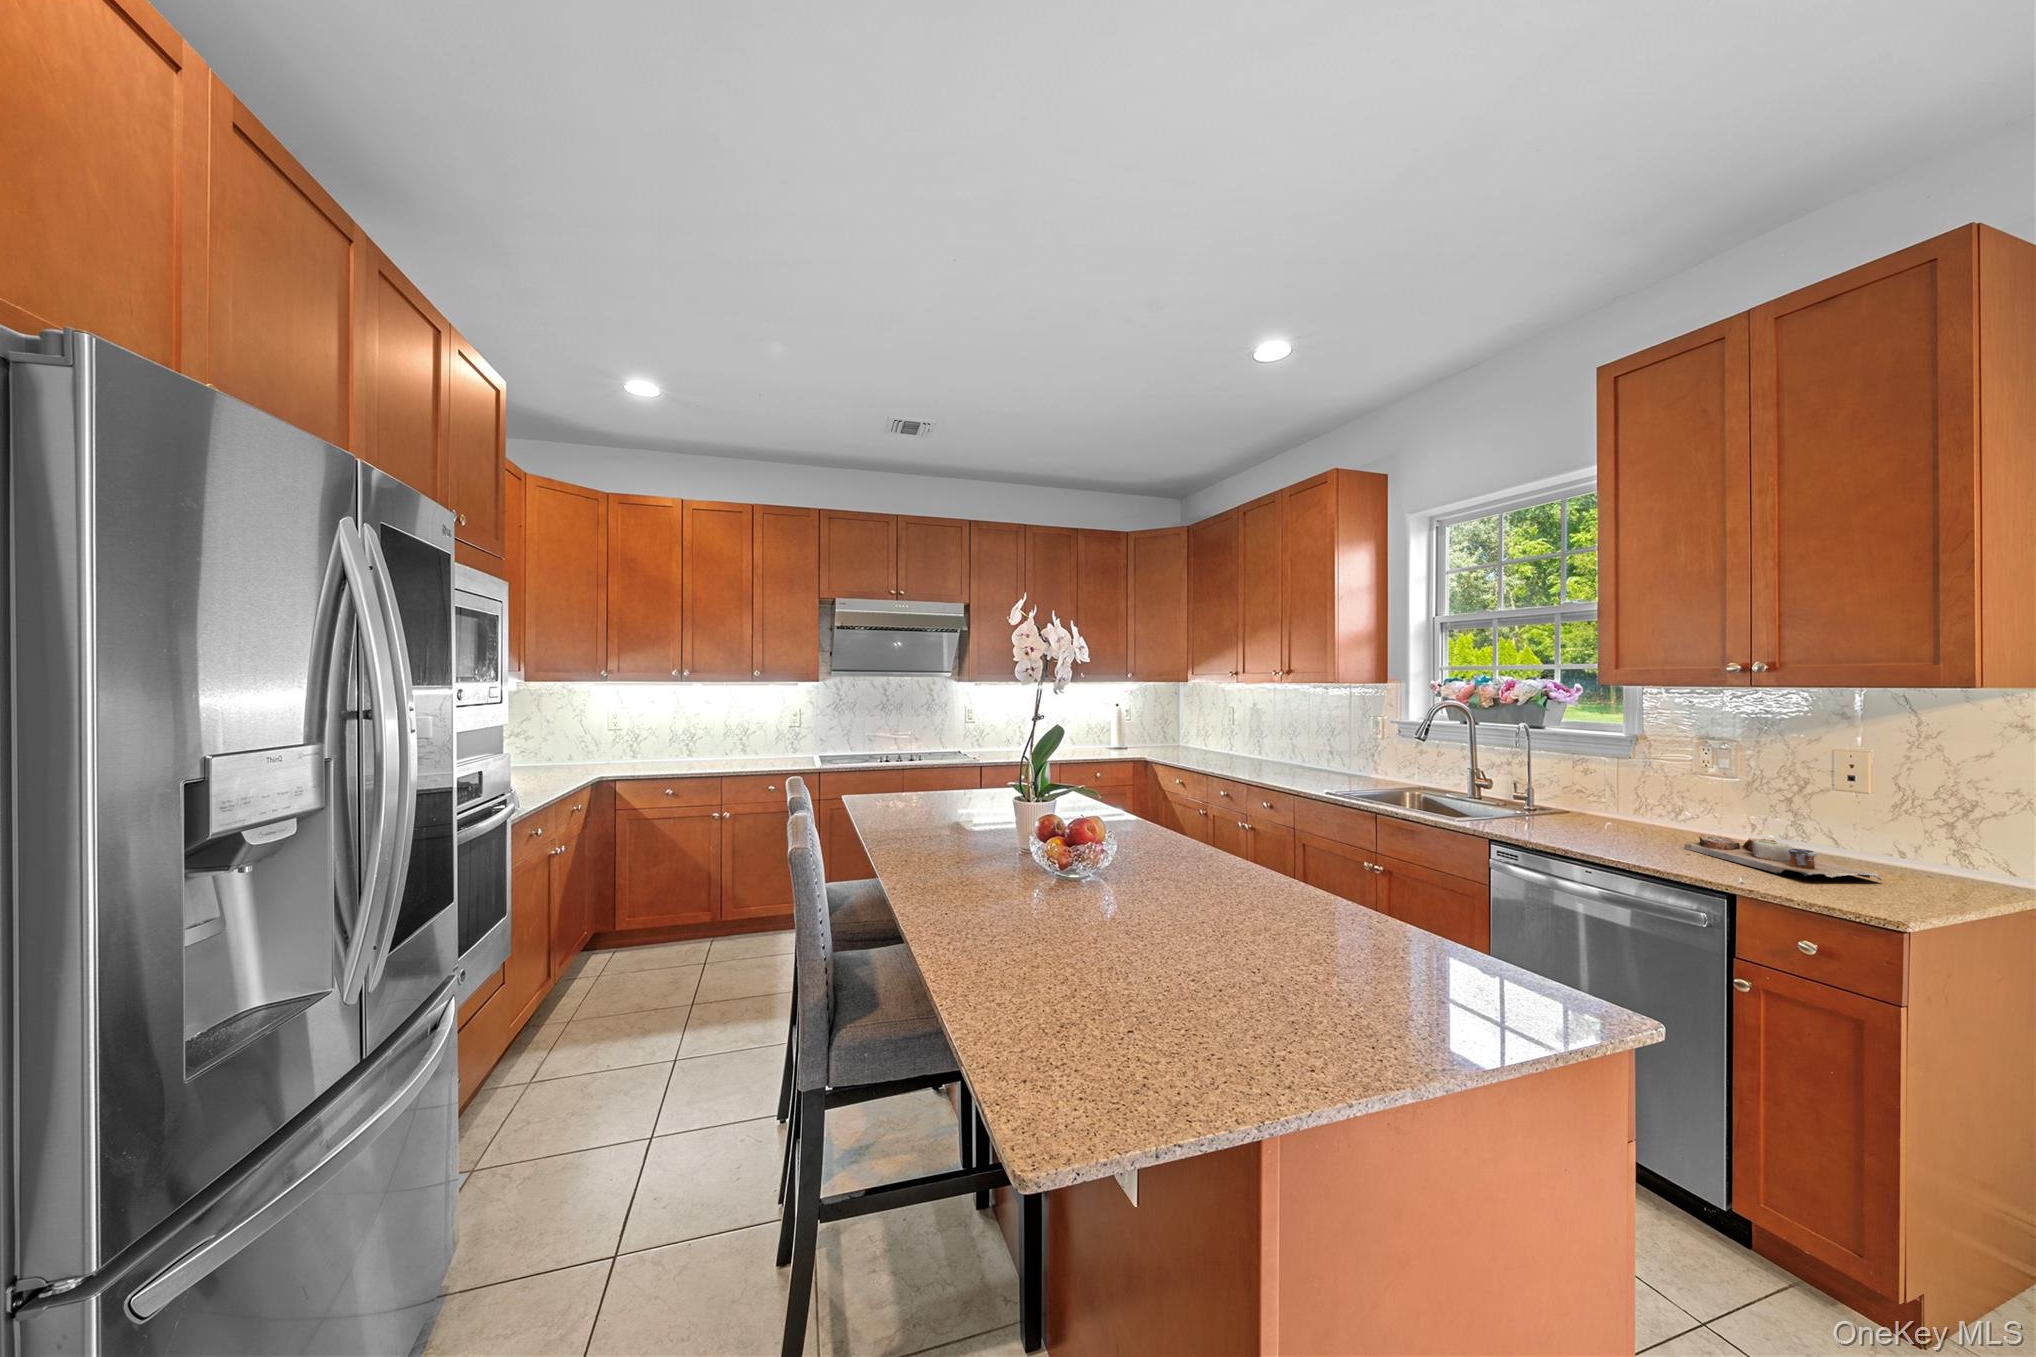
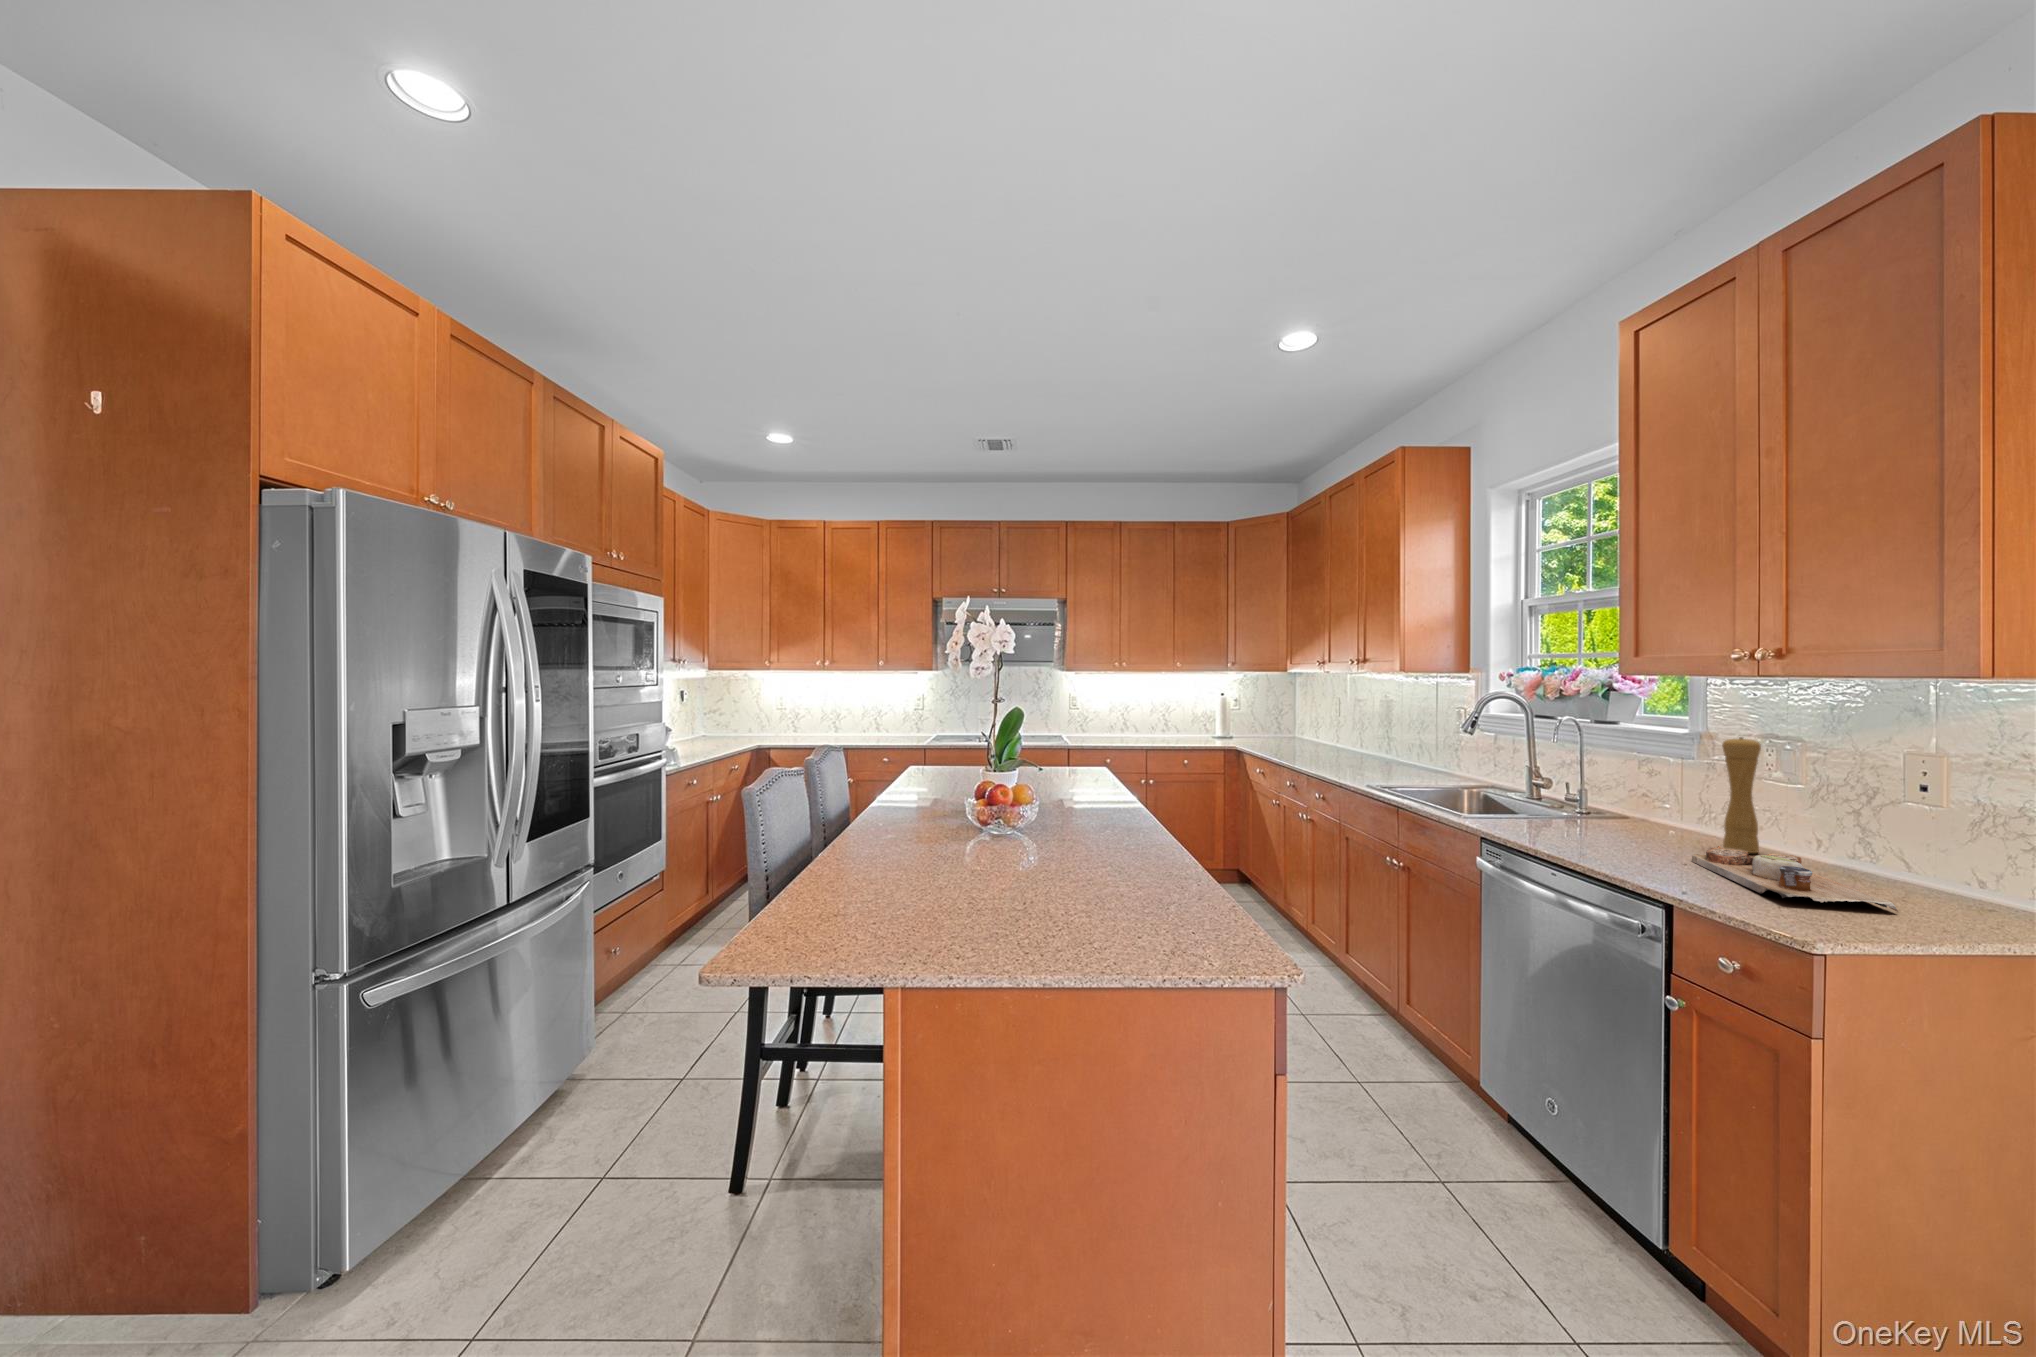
pepper mill: none [1686,740,1717,839] -> present [1722,737,1761,853]

